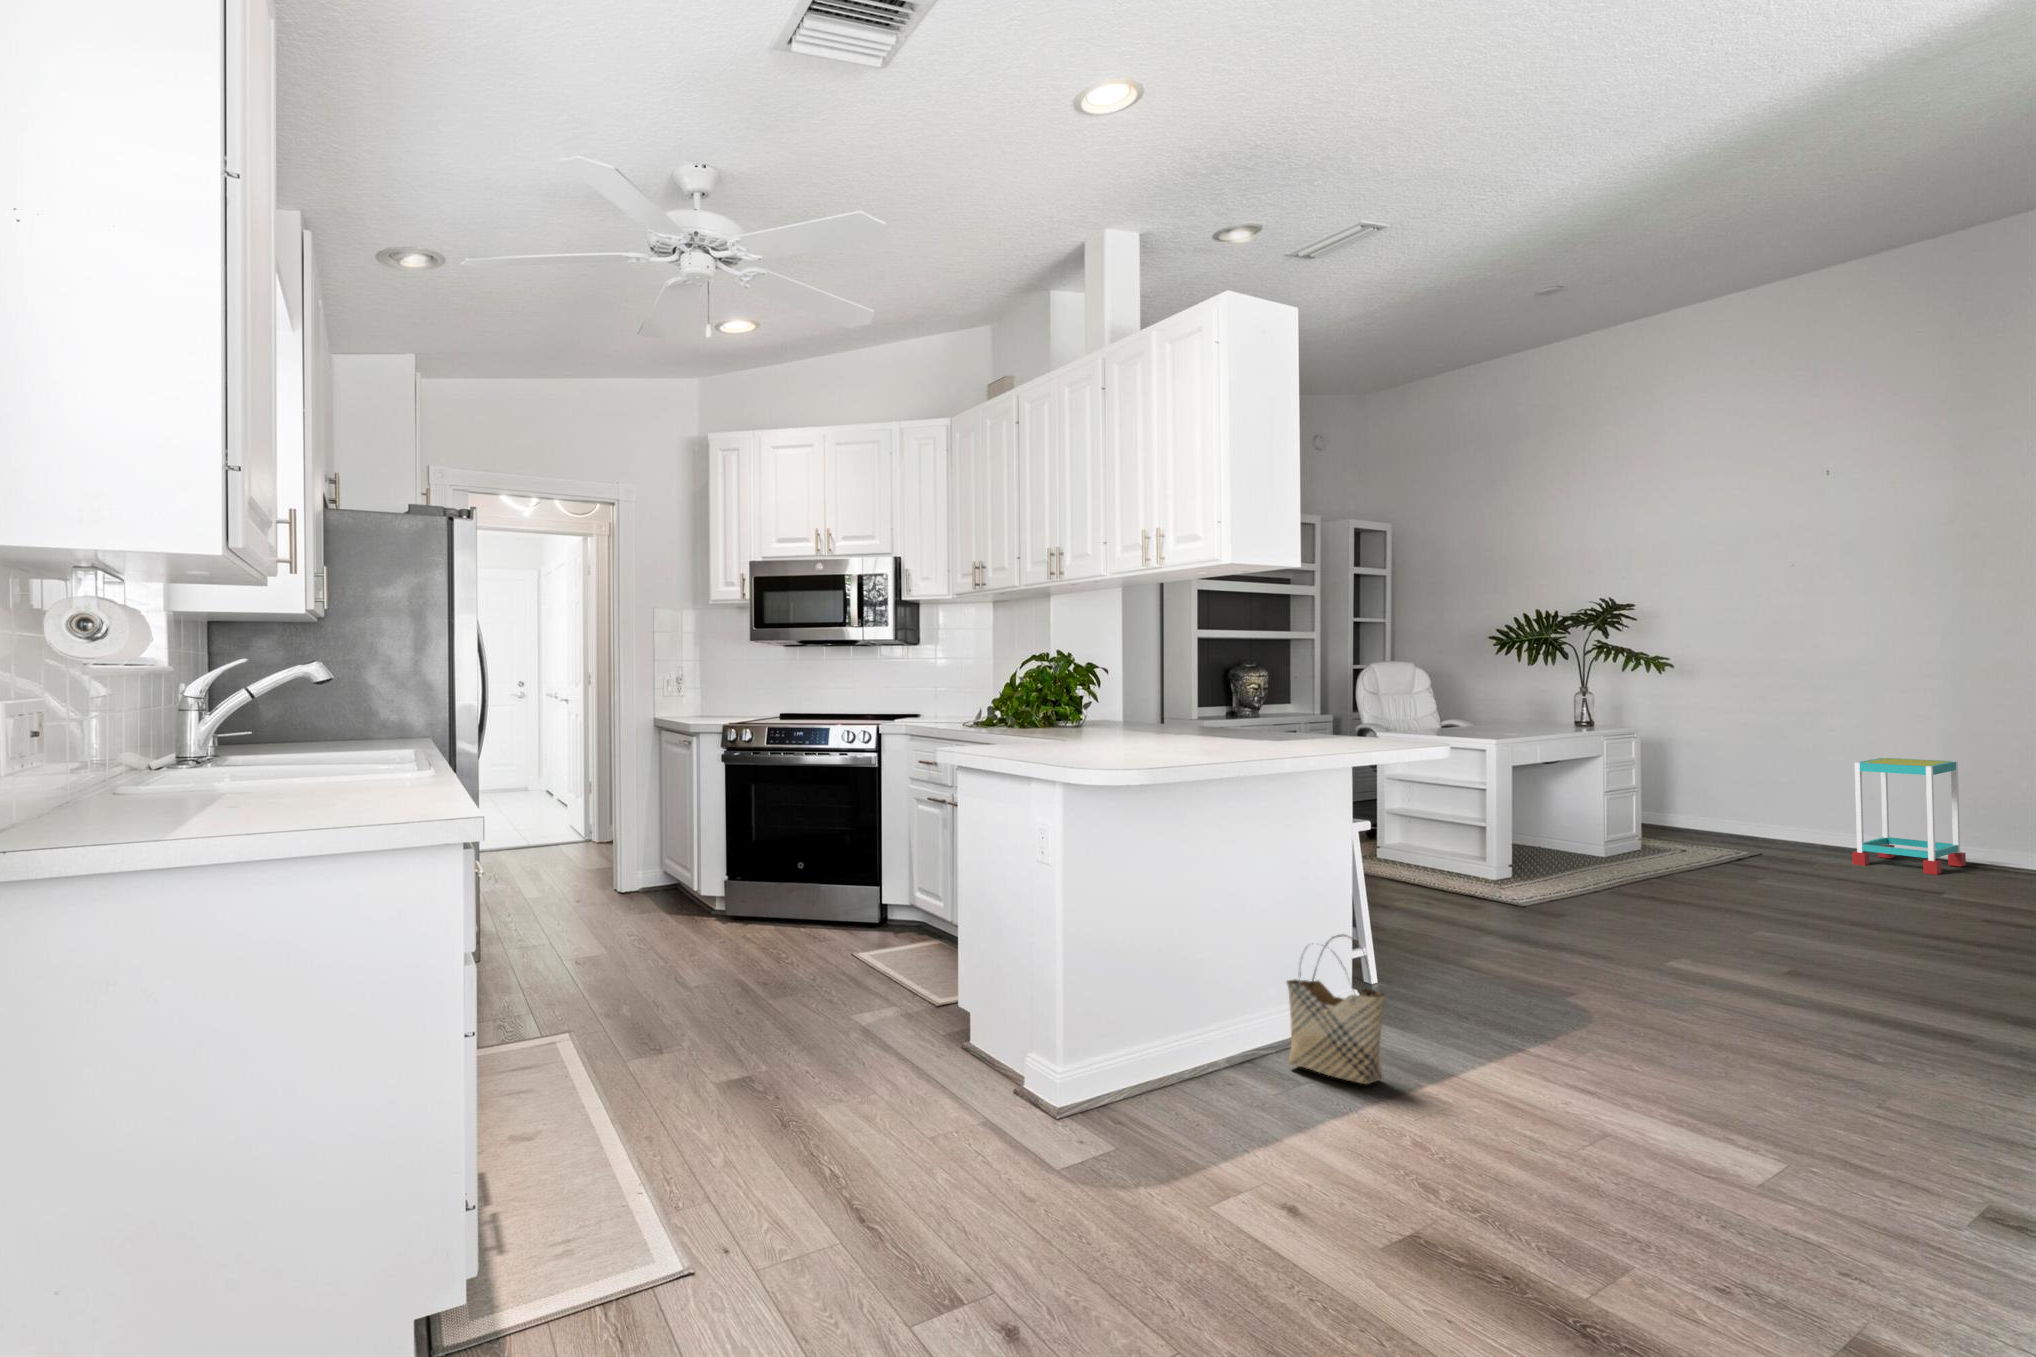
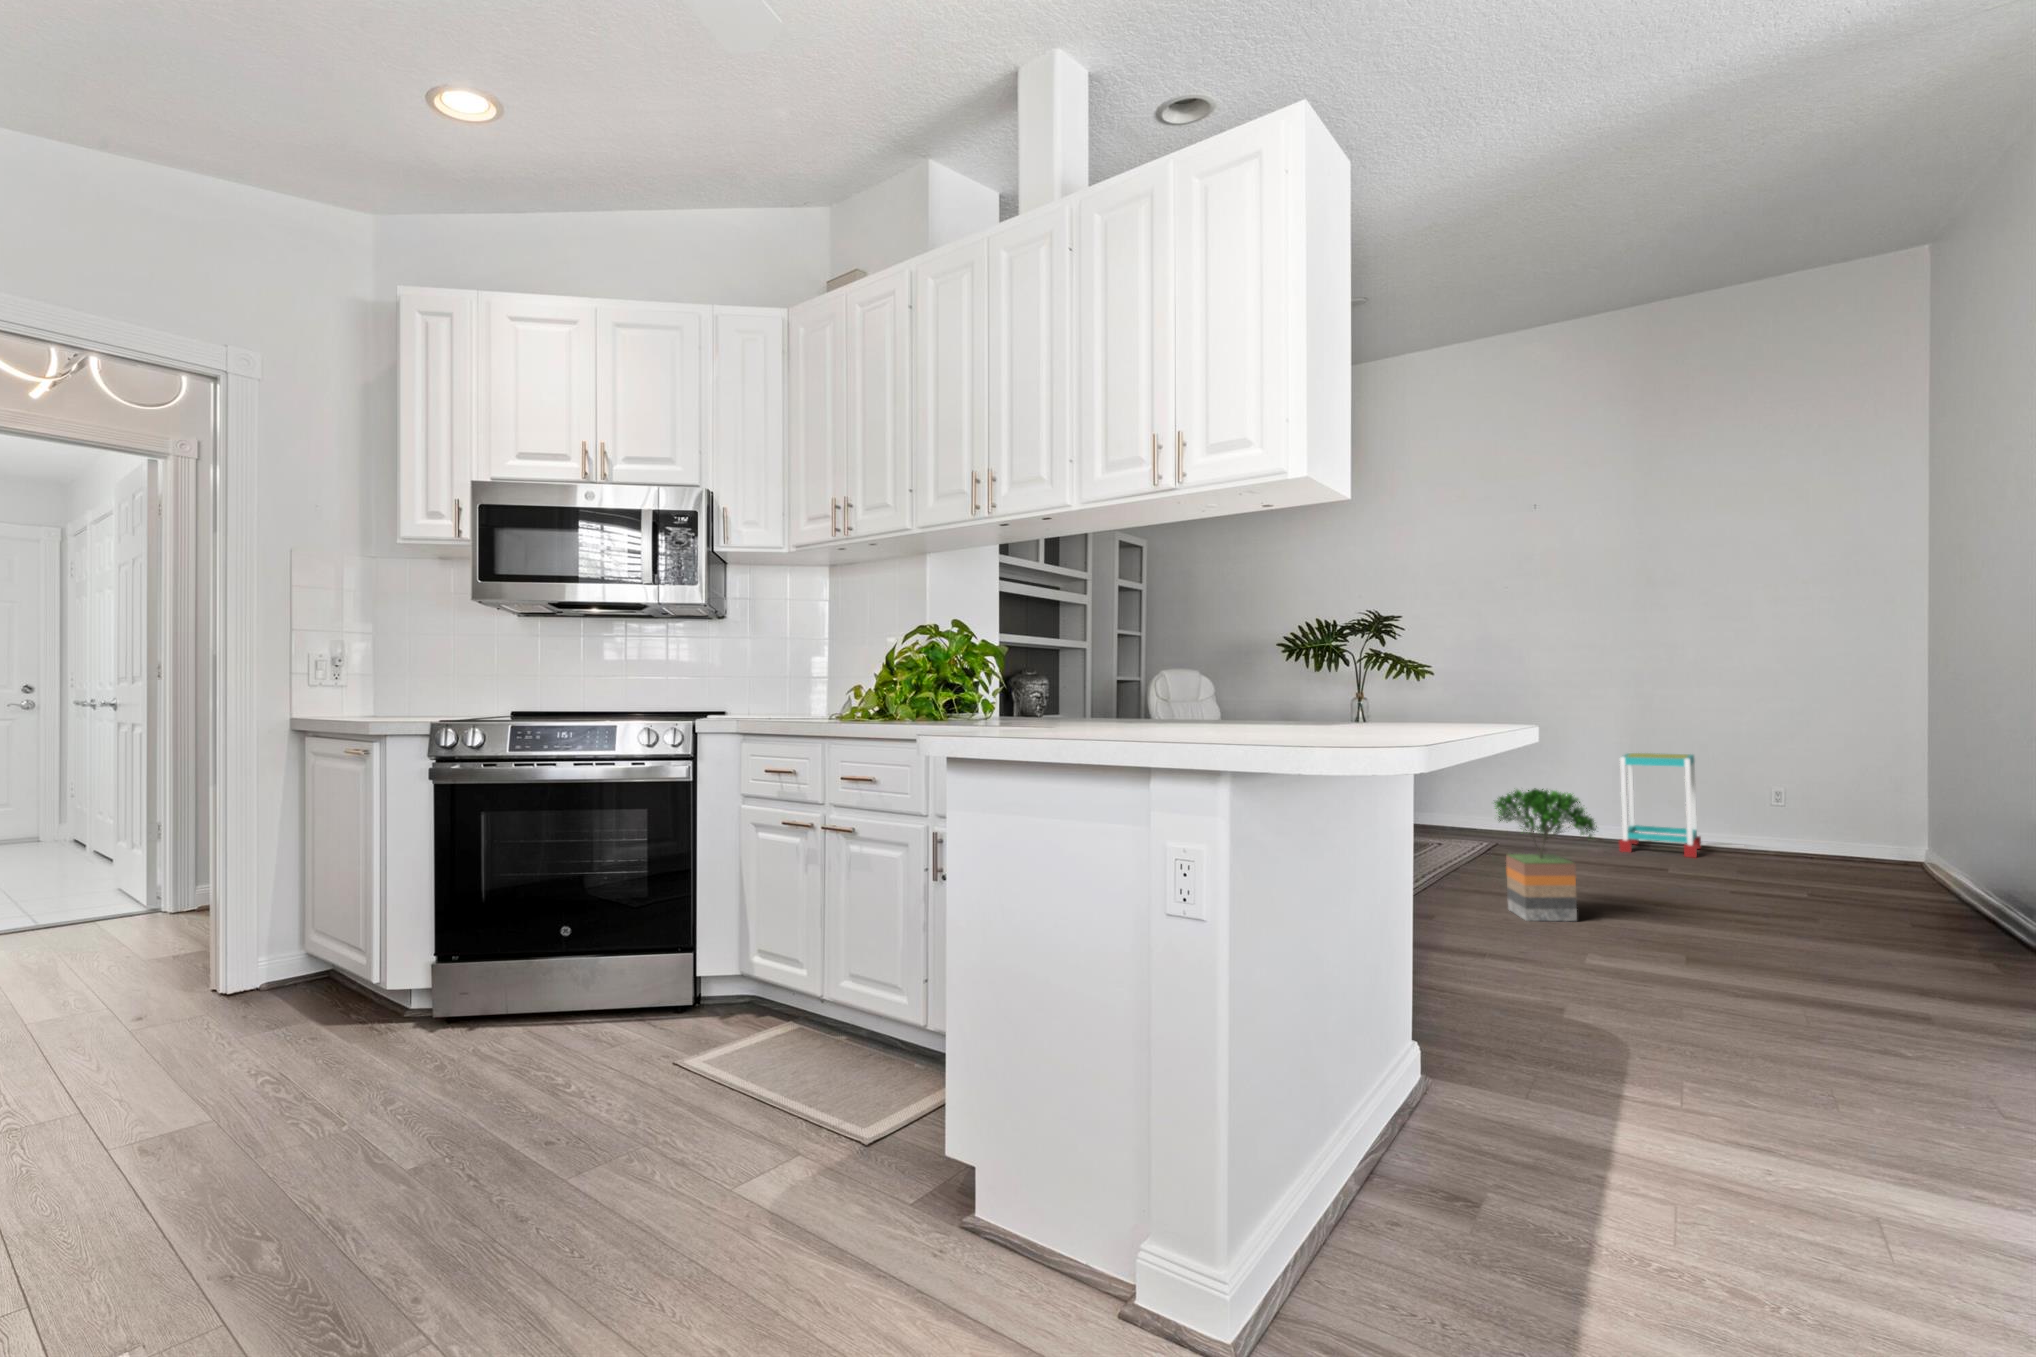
potted tree: none [1592,791,1690,920] -> present [1494,788,1597,921]
woven basket: present [1287,935,1385,1084] -> none [1512,1001,1693,1247]

